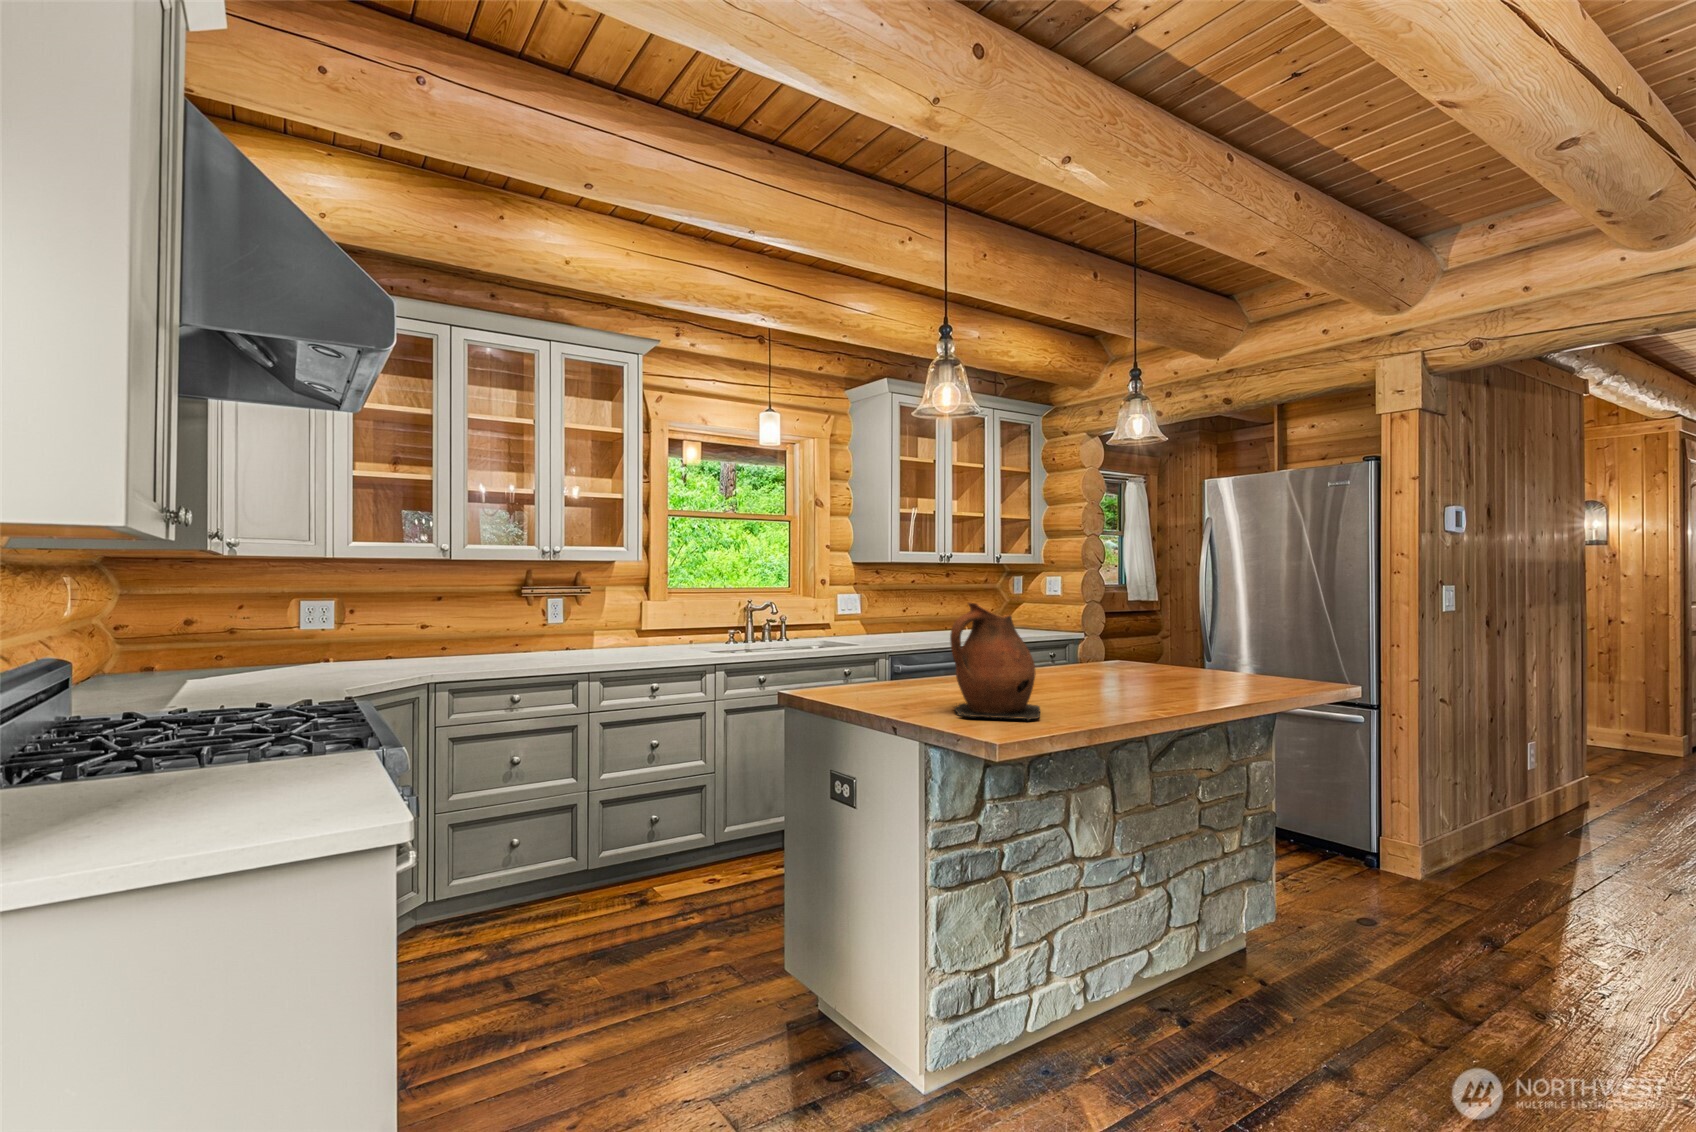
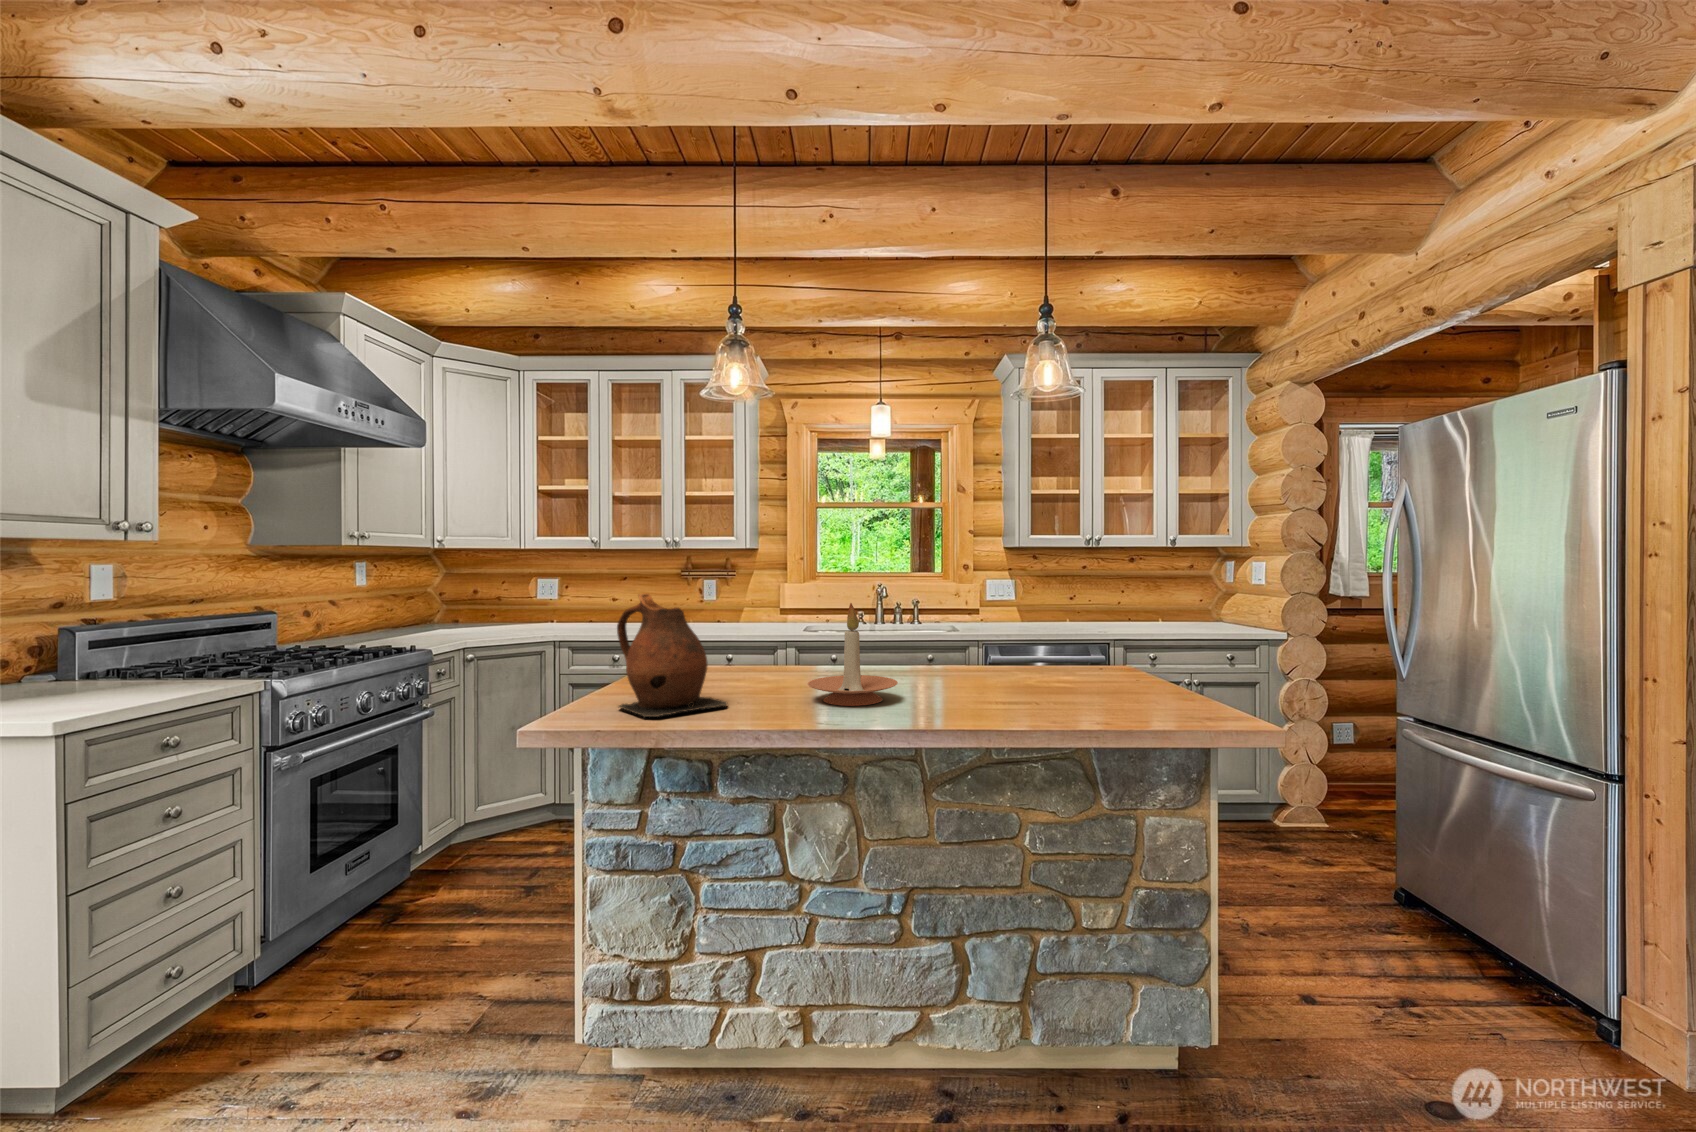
candle holder: none [1043,608,1126,698] -> present [808,603,898,706]

